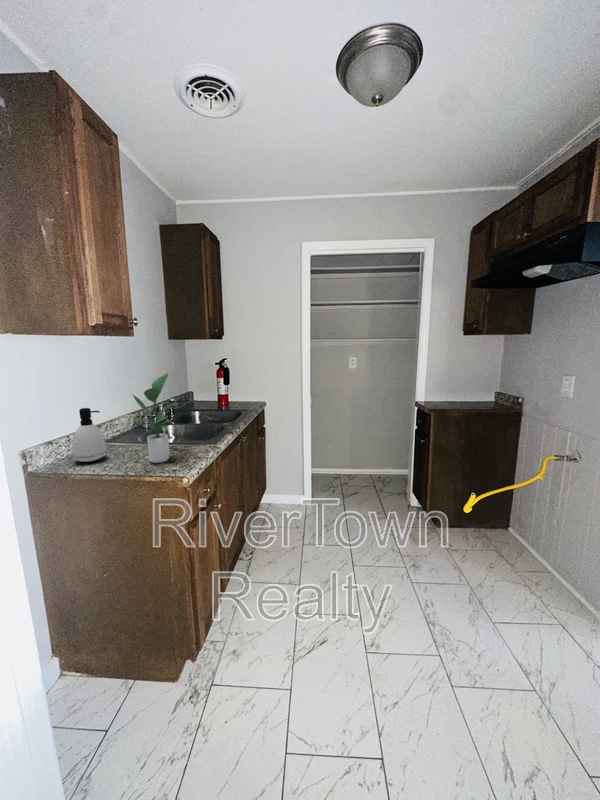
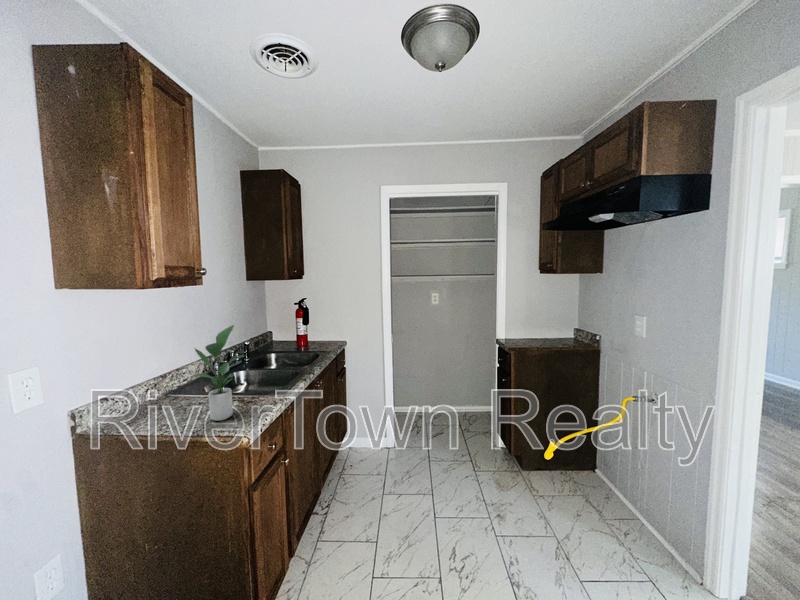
soap dispenser: present [72,408,107,462] -> none [127,363,166,421]

